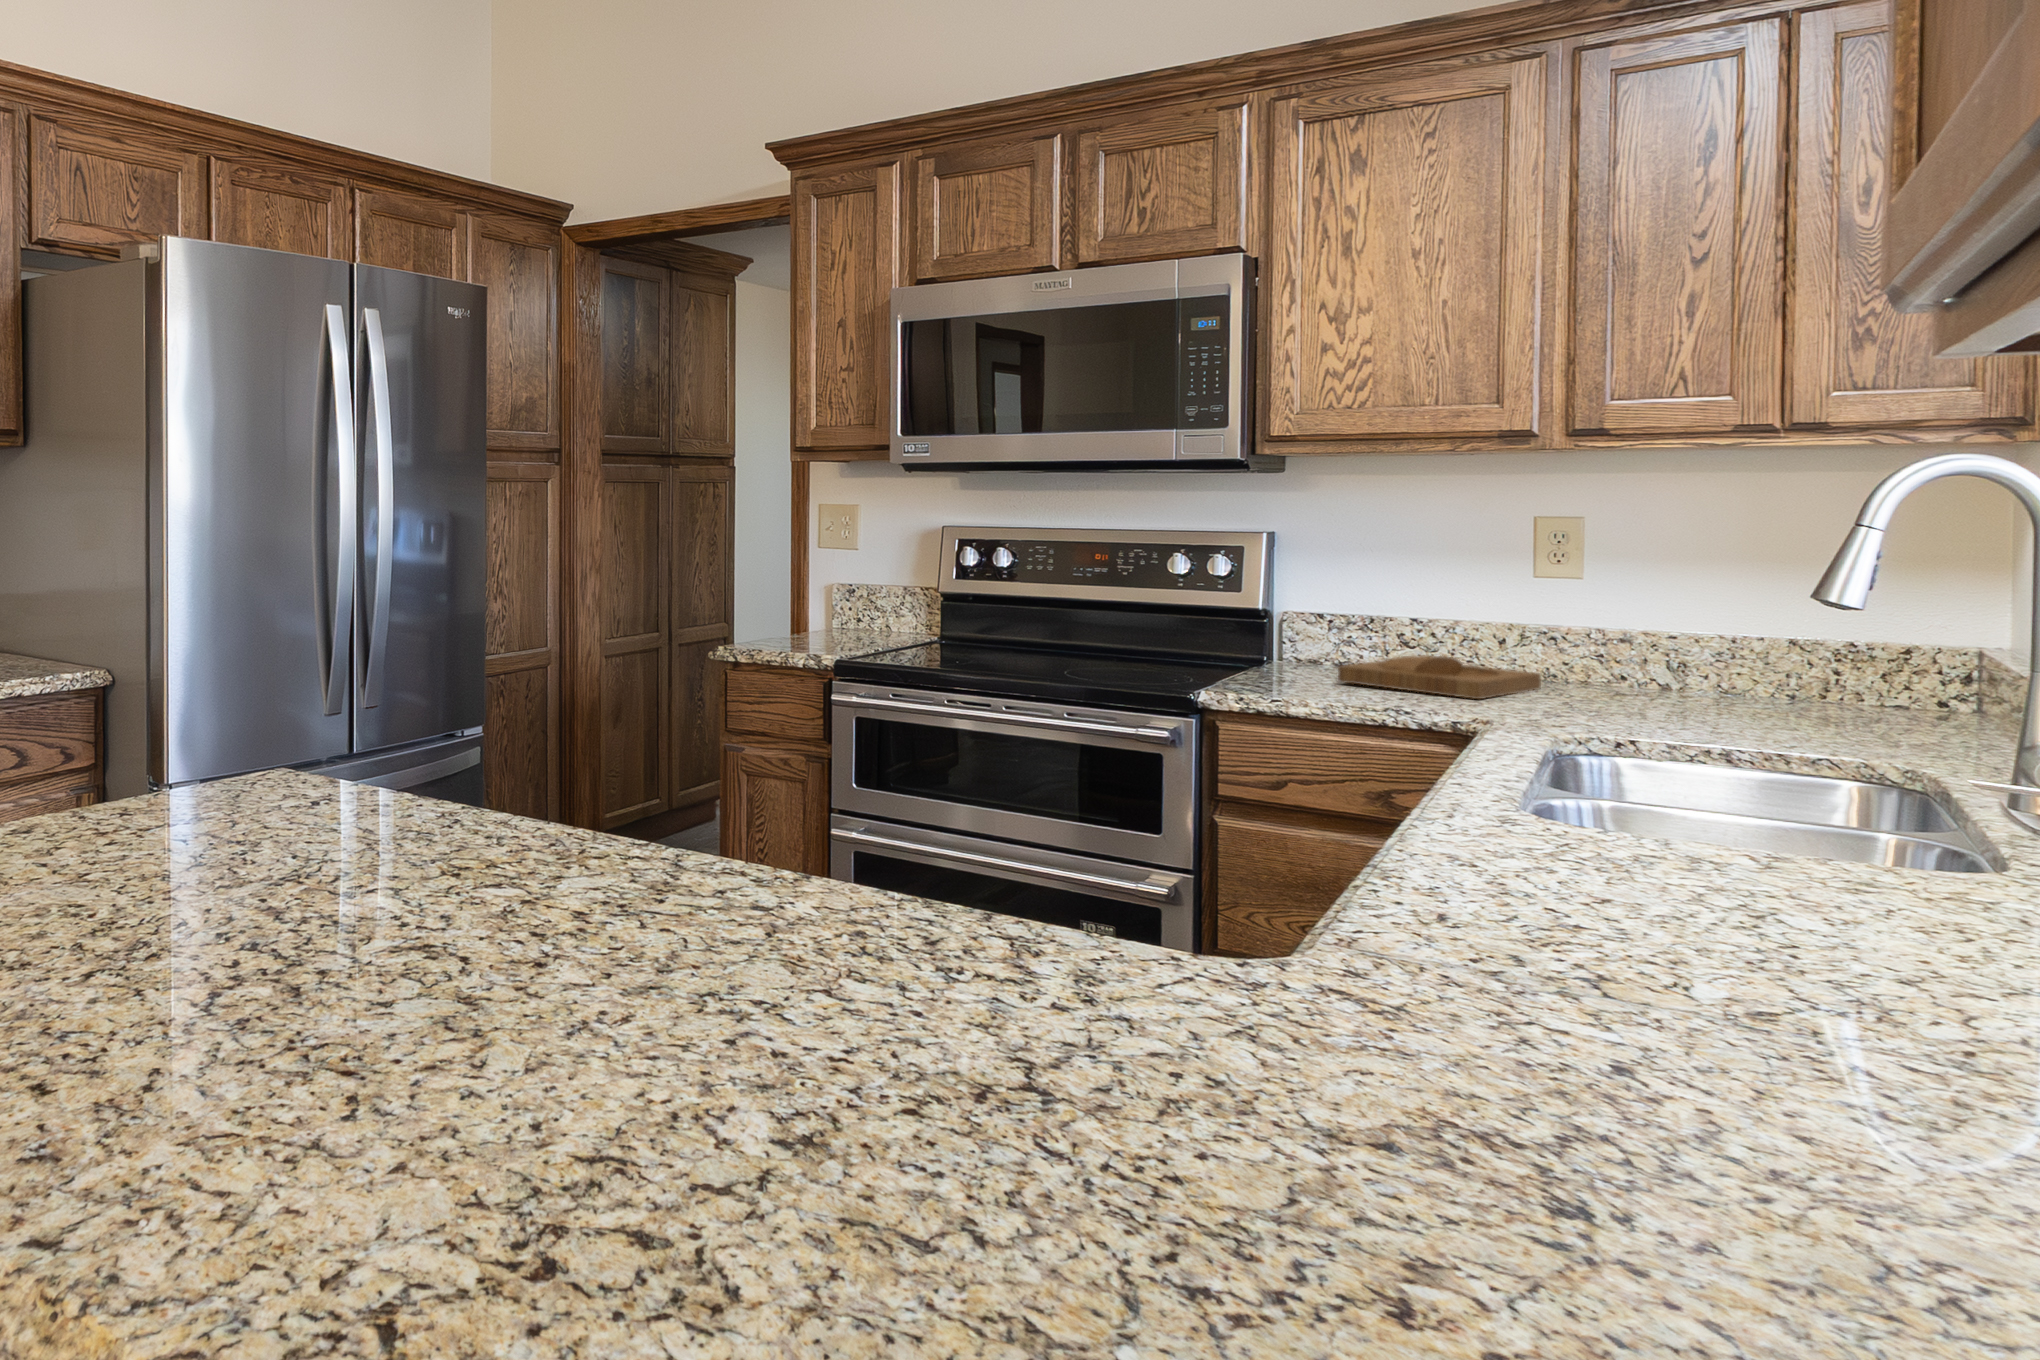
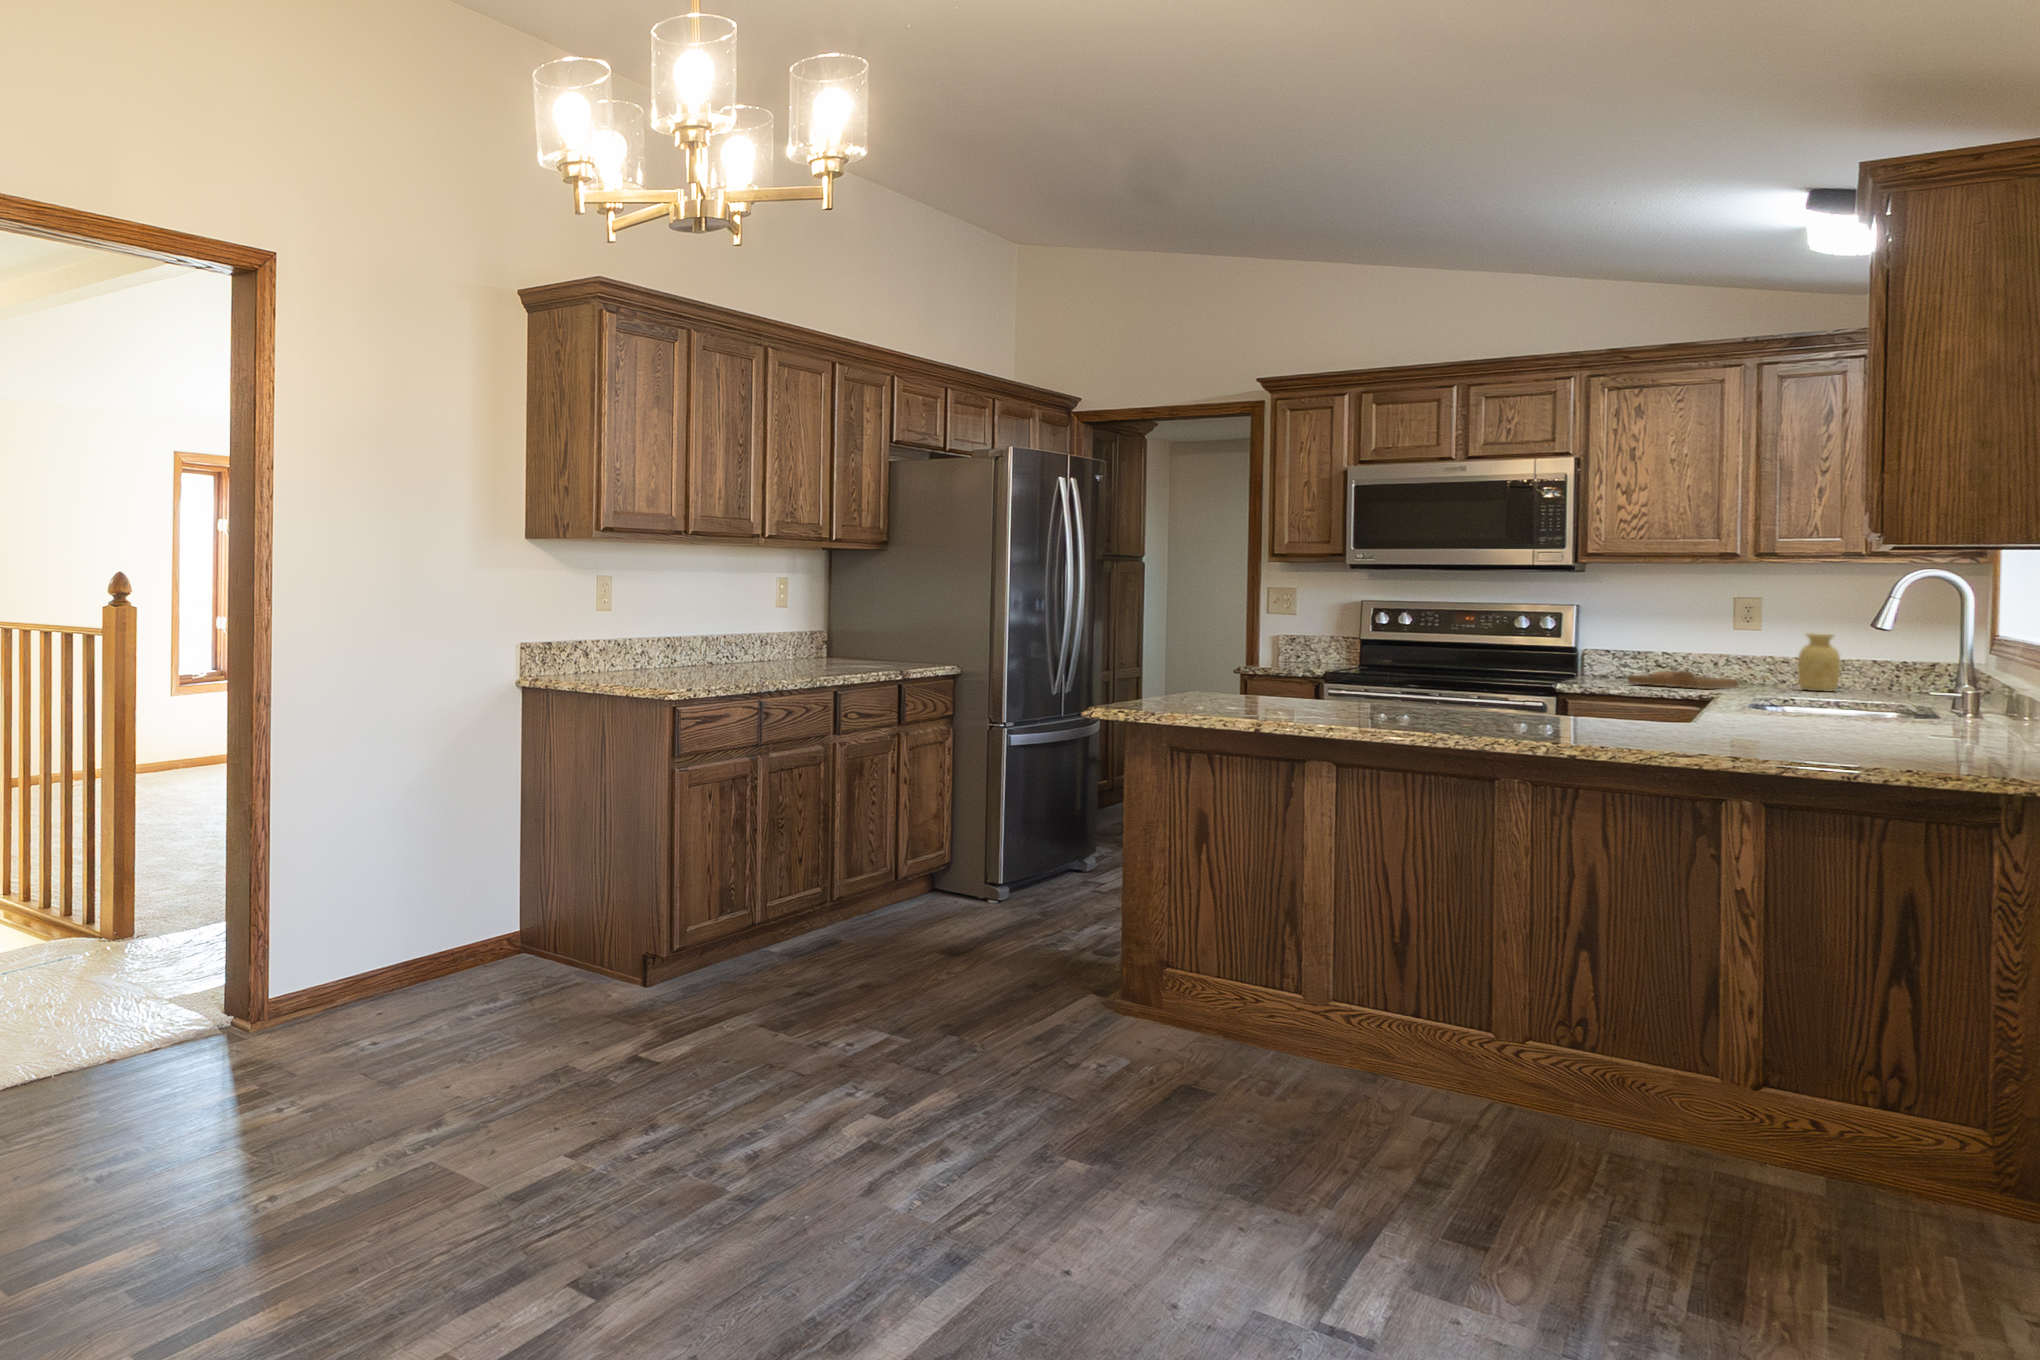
vase: none [1649,586,1730,703] -> present [1798,633,1840,691]

